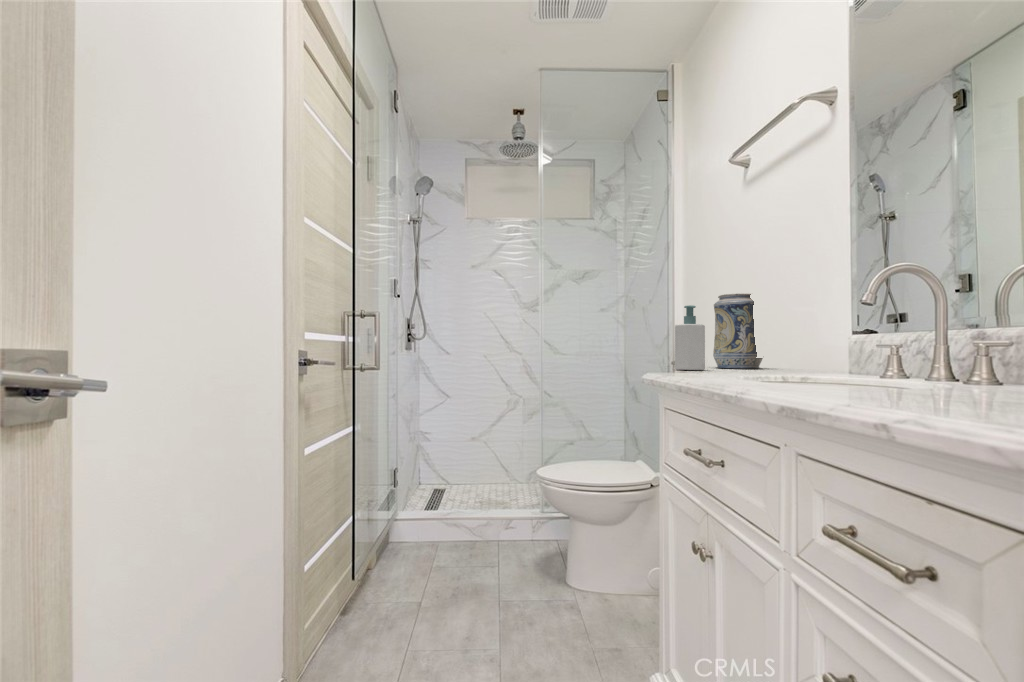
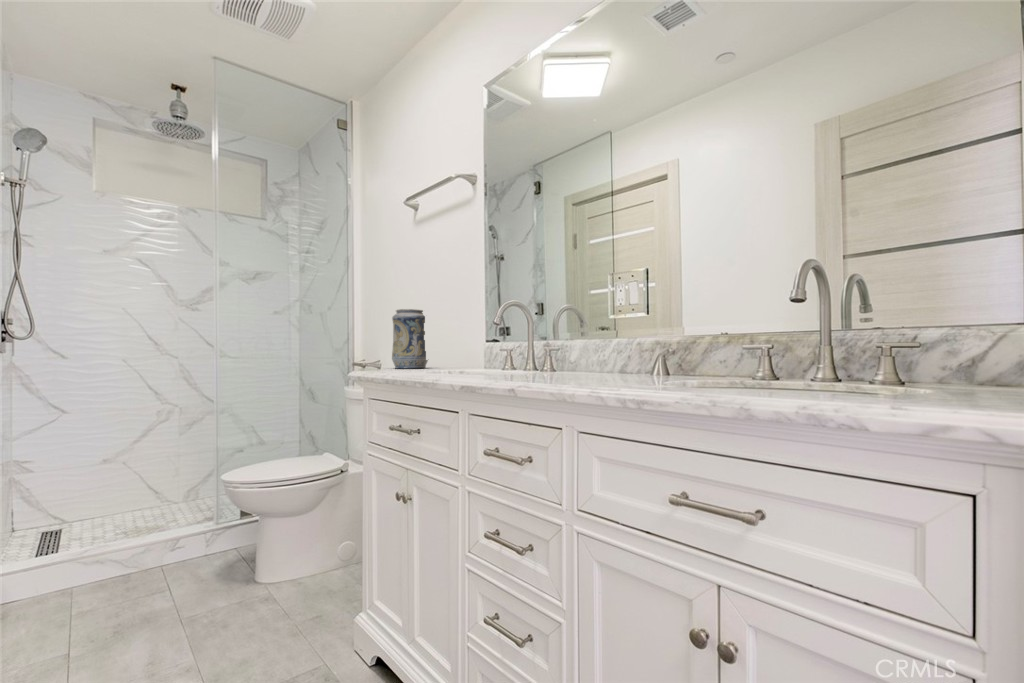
soap bottle: present [675,305,705,370] -> none [366,318,389,371]

